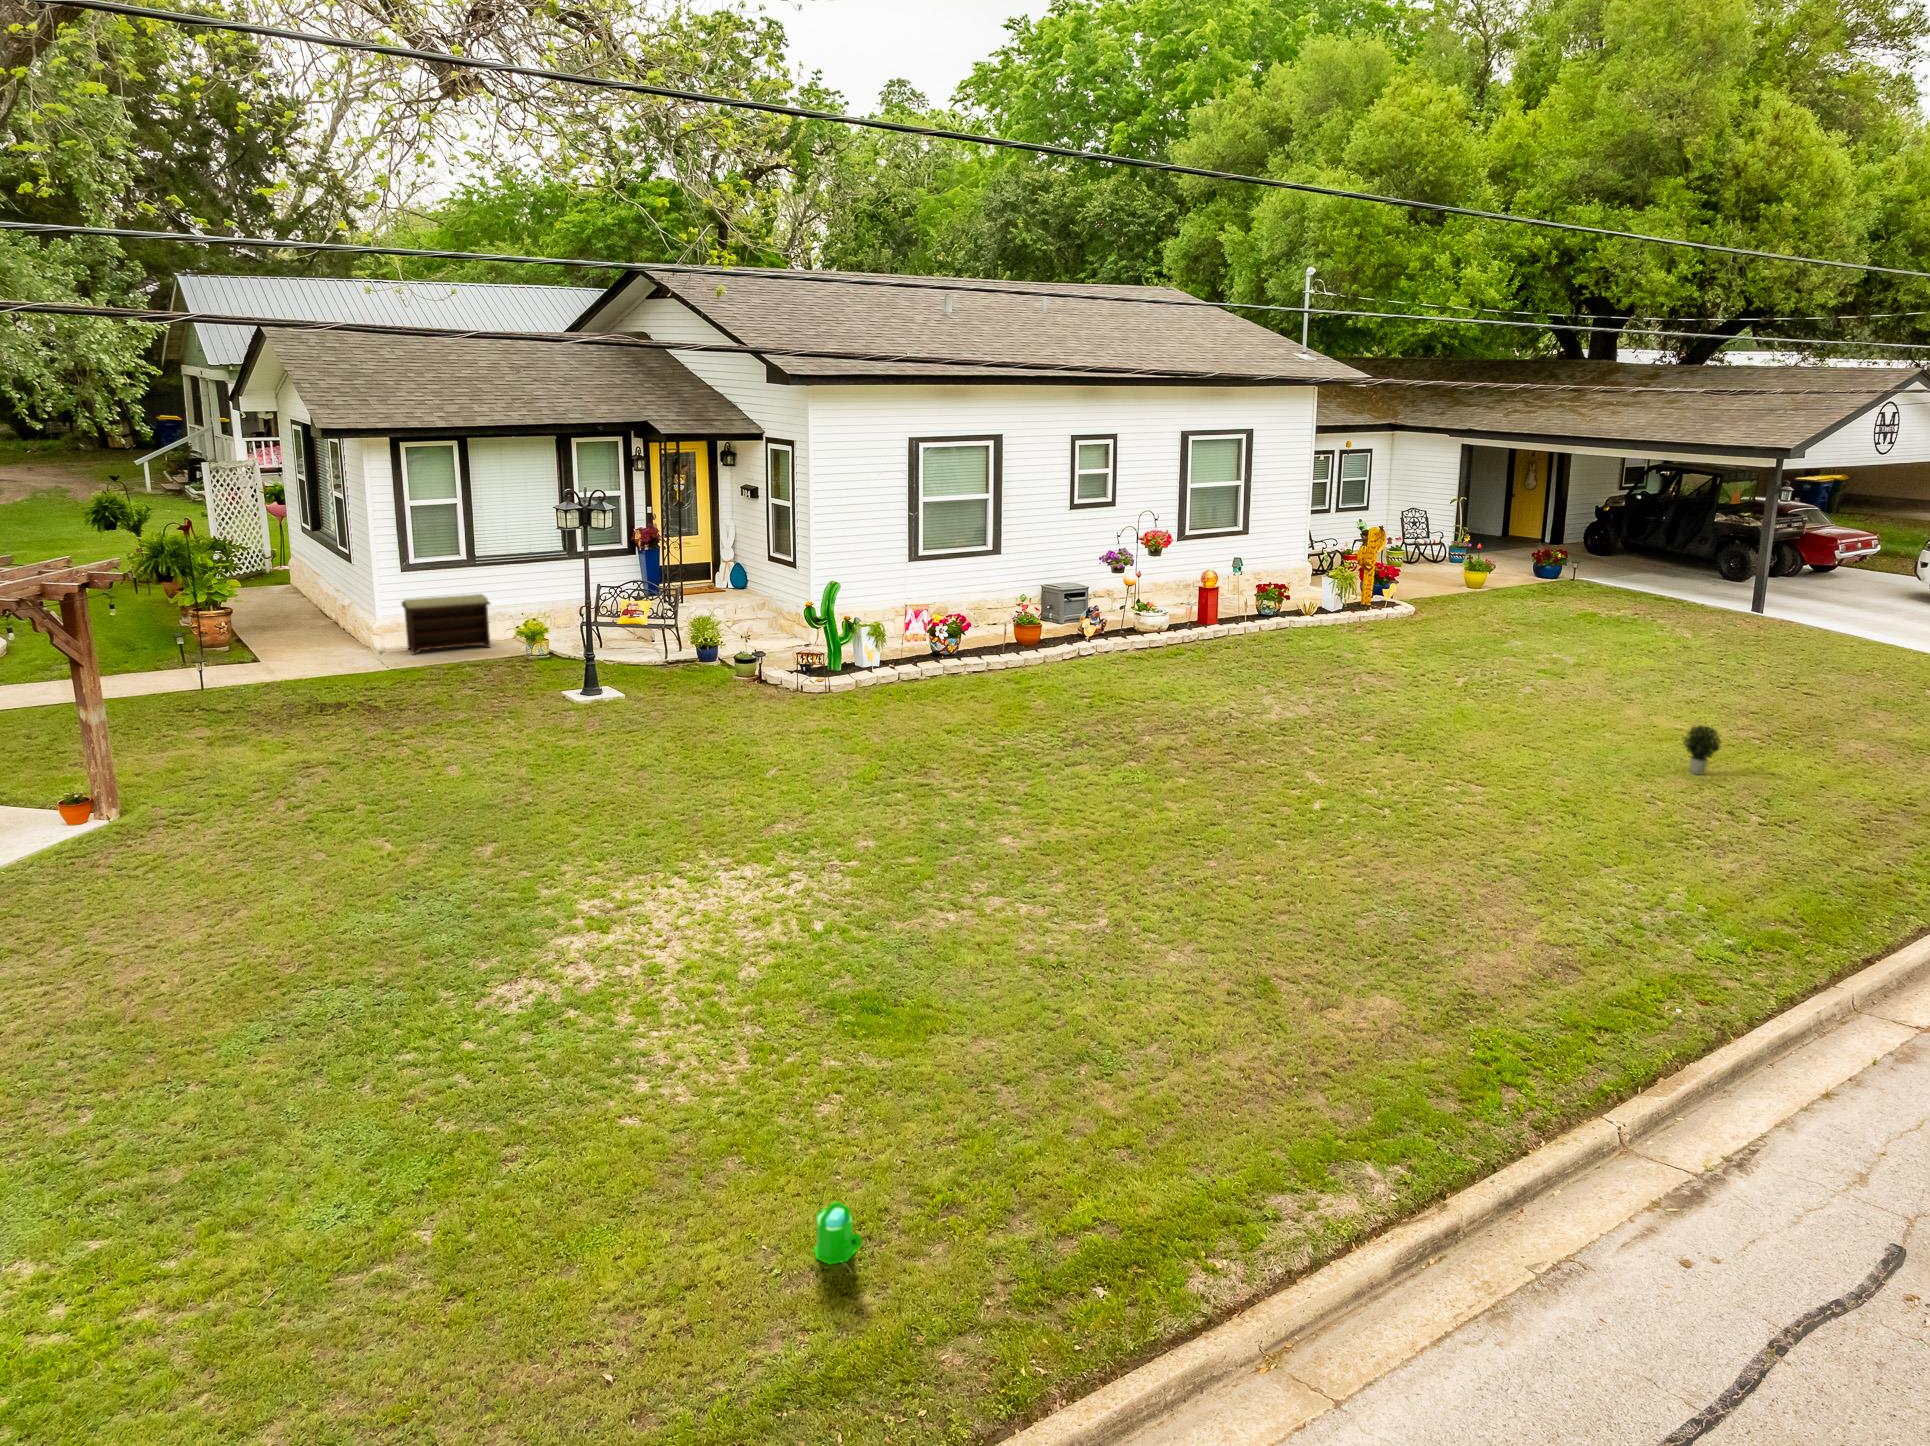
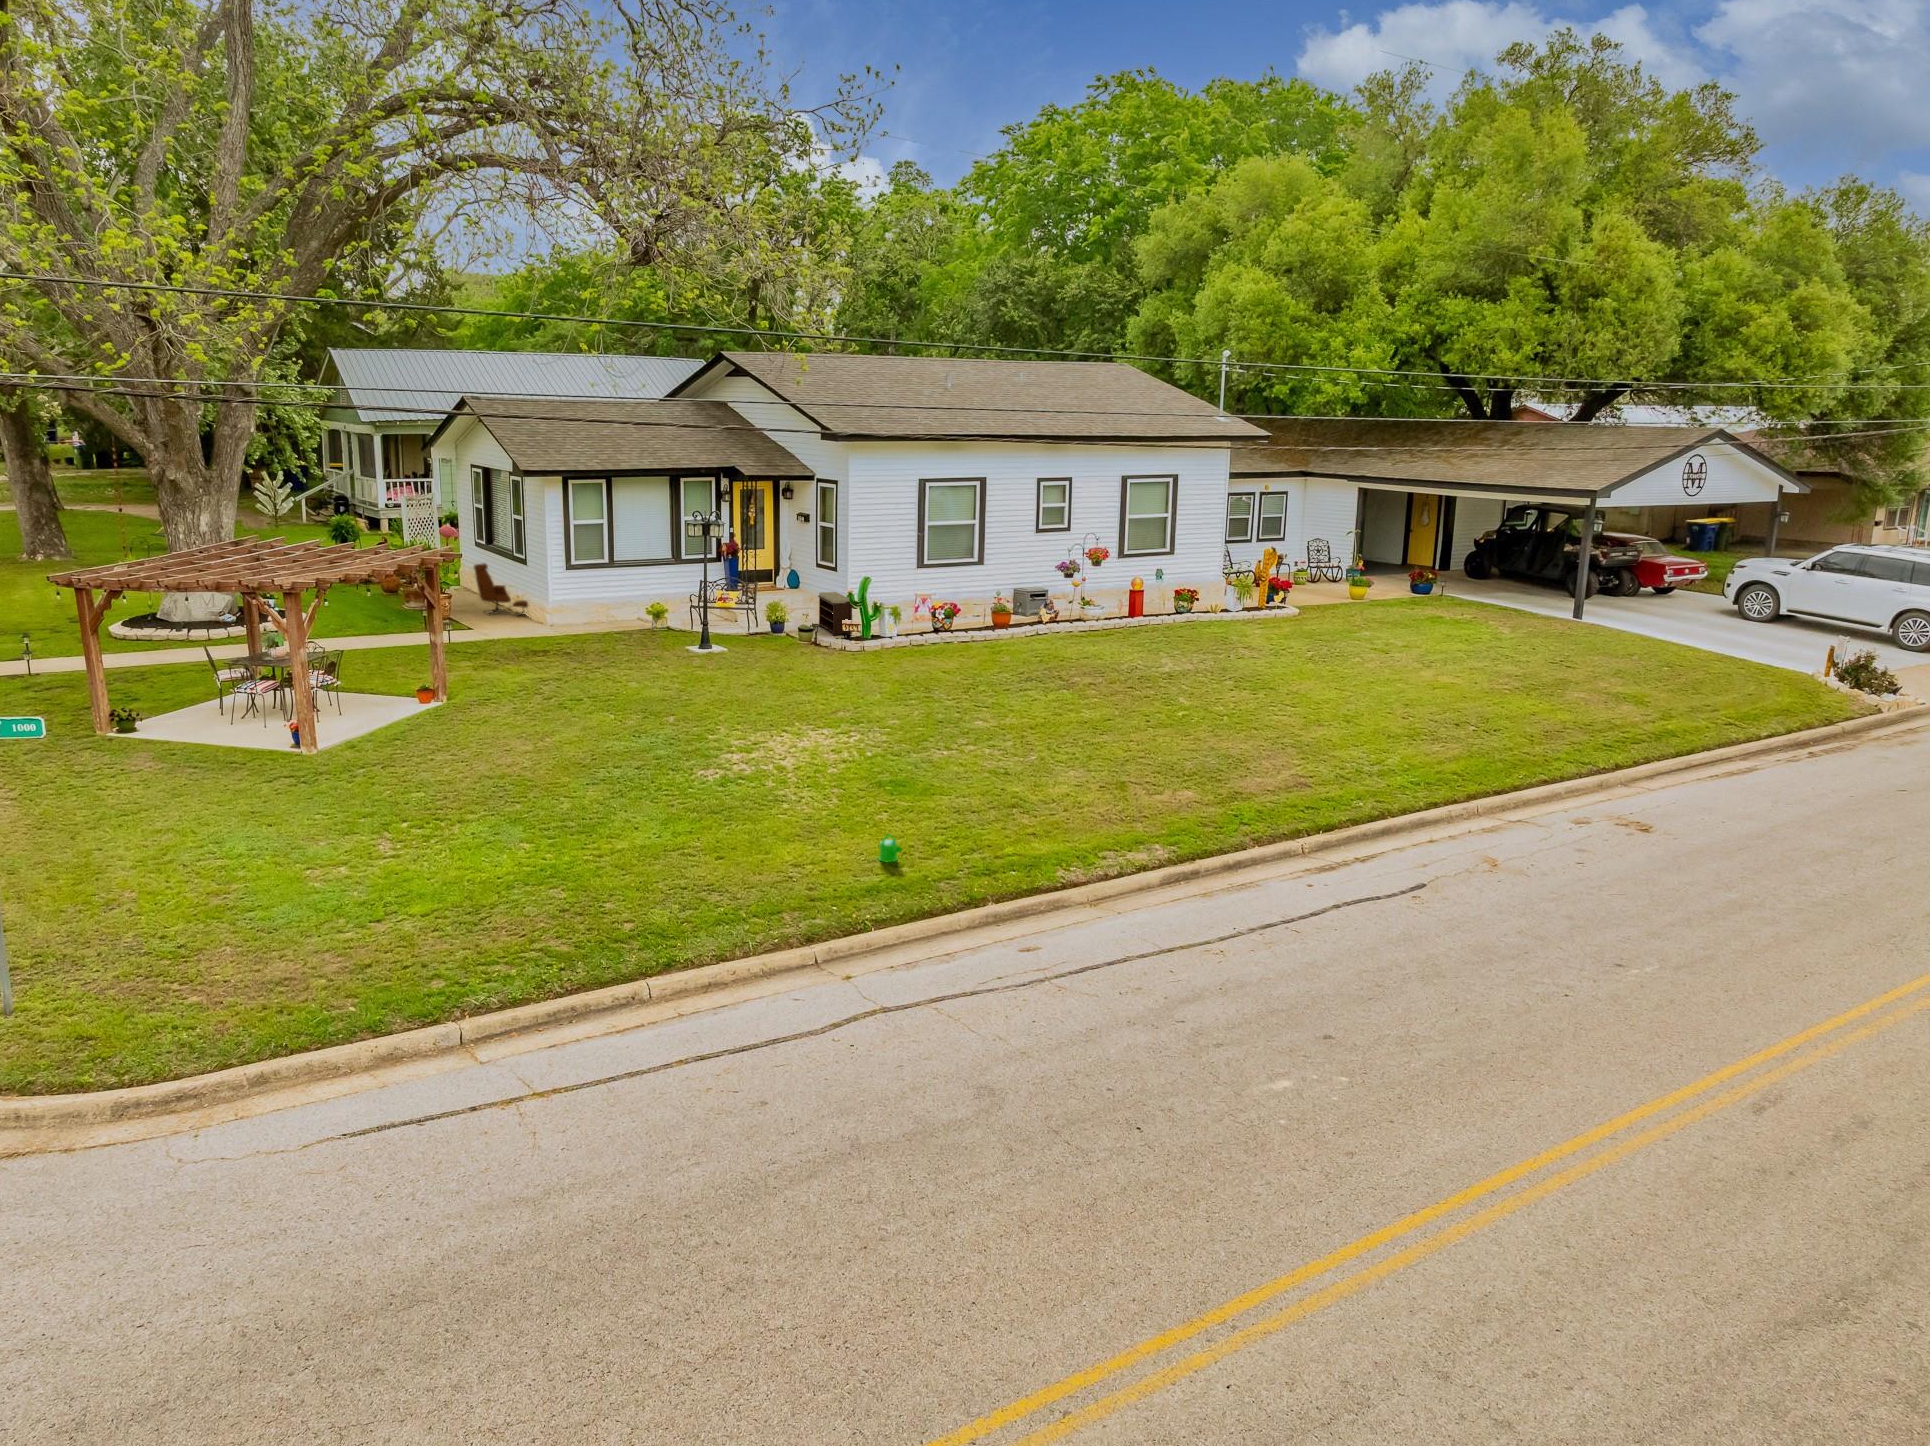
lounge chair: none [263,563,357,641] -> present [474,564,528,614]
bench: present [401,594,490,654] -> present [818,592,852,636]
potted plant: present [1682,725,1721,775] -> none [1447,674,1474,708]

